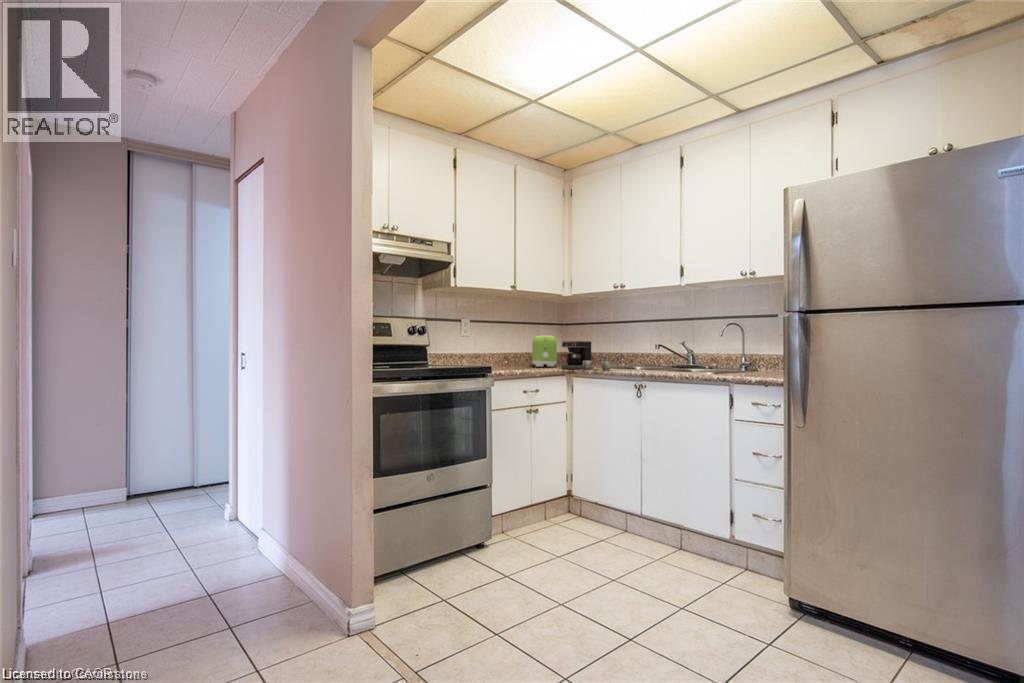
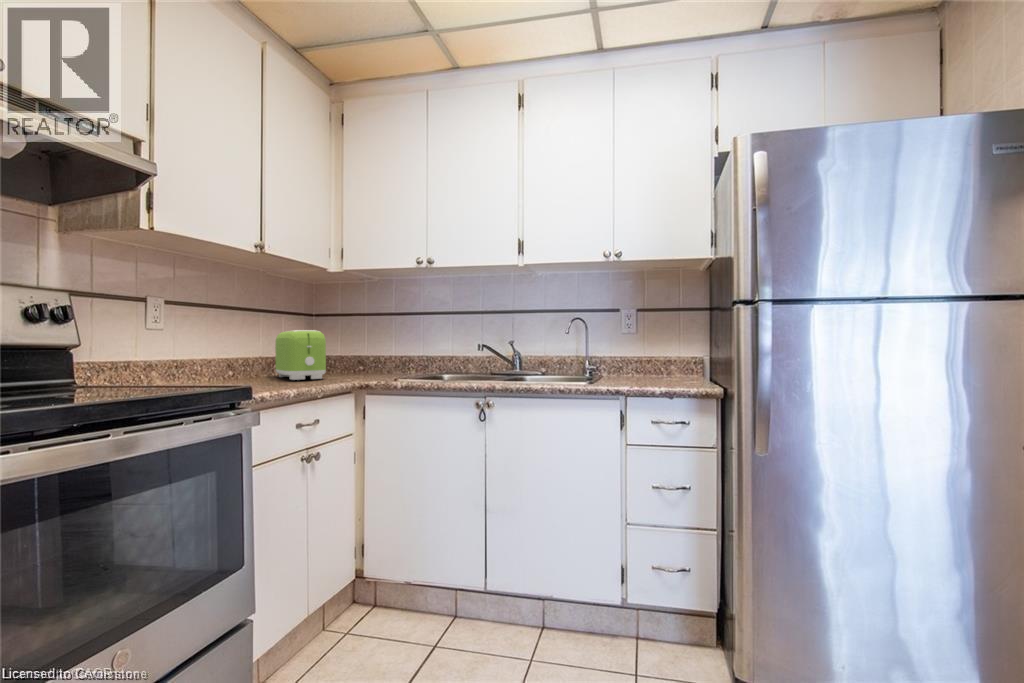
coffee maker: present [561,341,612,370] -> none [343,339,431,383]

